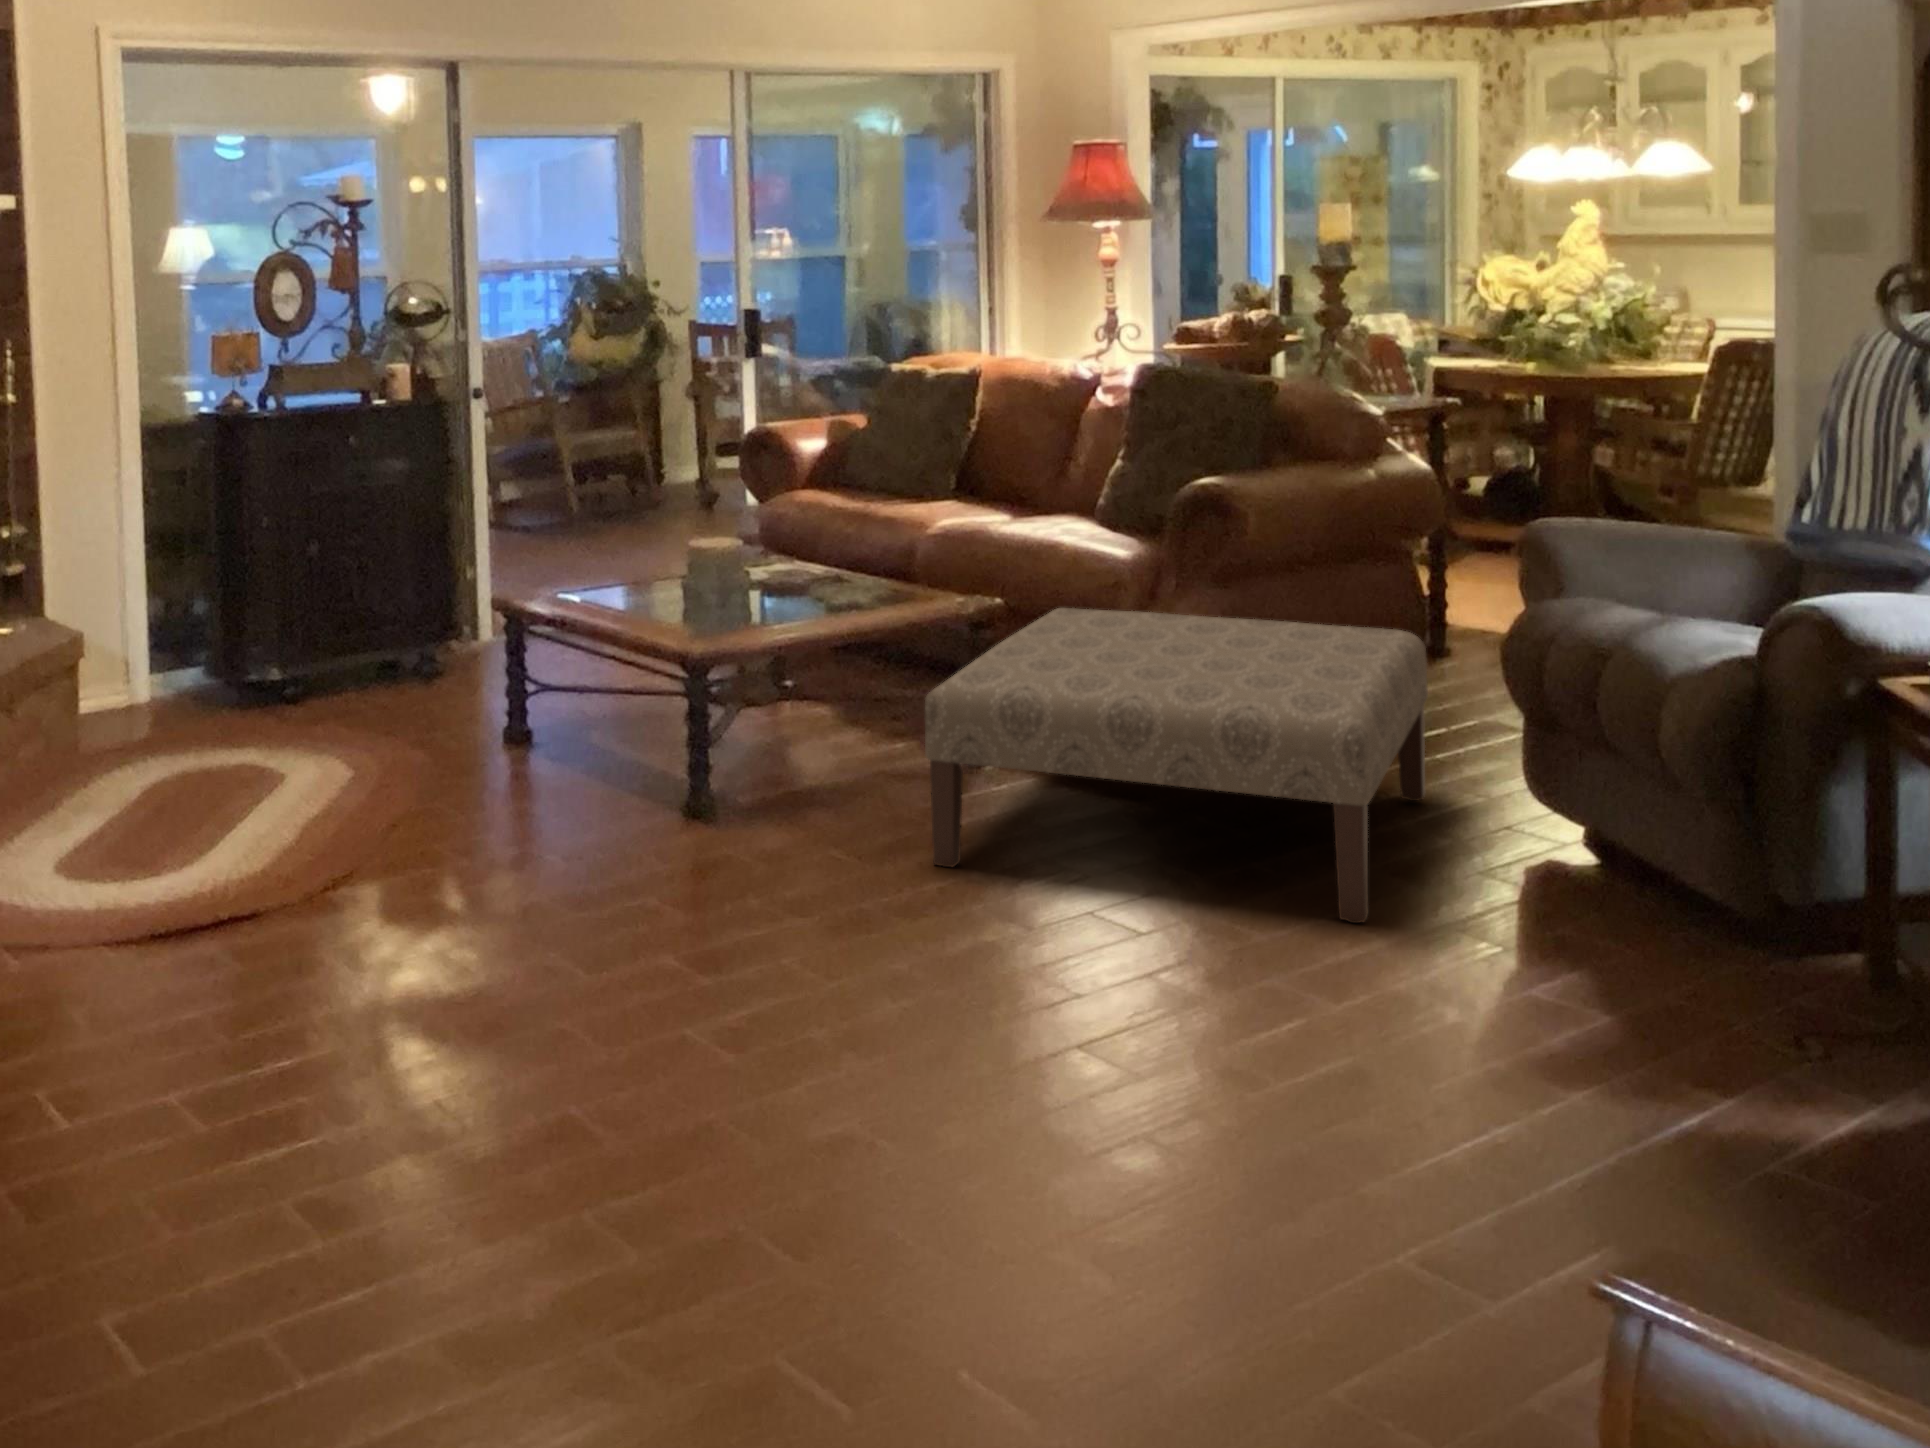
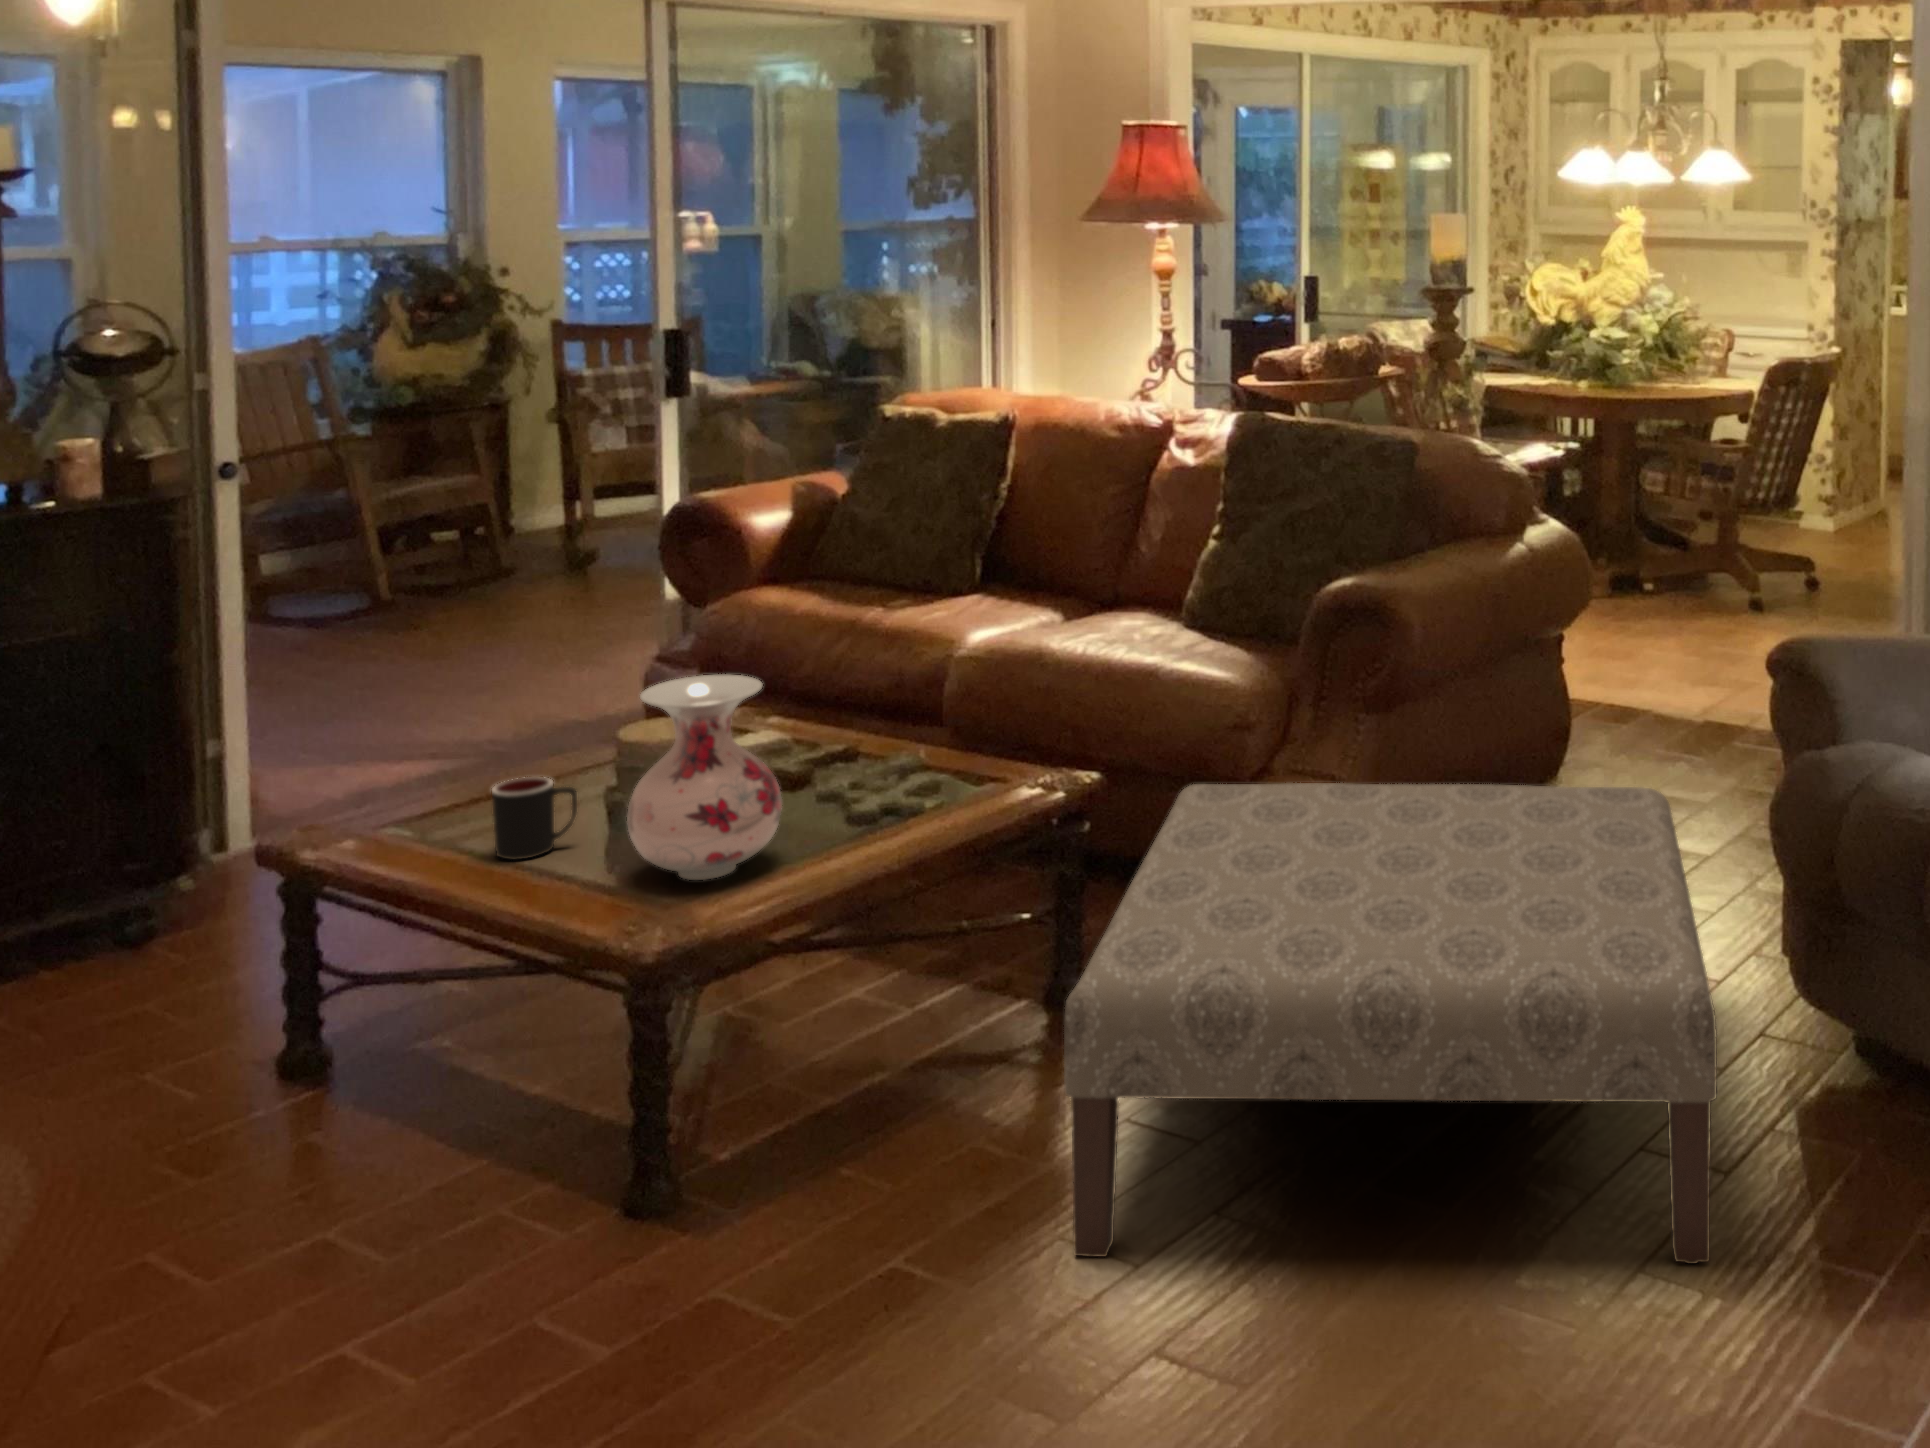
vase: none [682,500,773,624] -> present [627,674,782,880]
mug: none [611,563,659,610] -> present [492,777,577,860]

